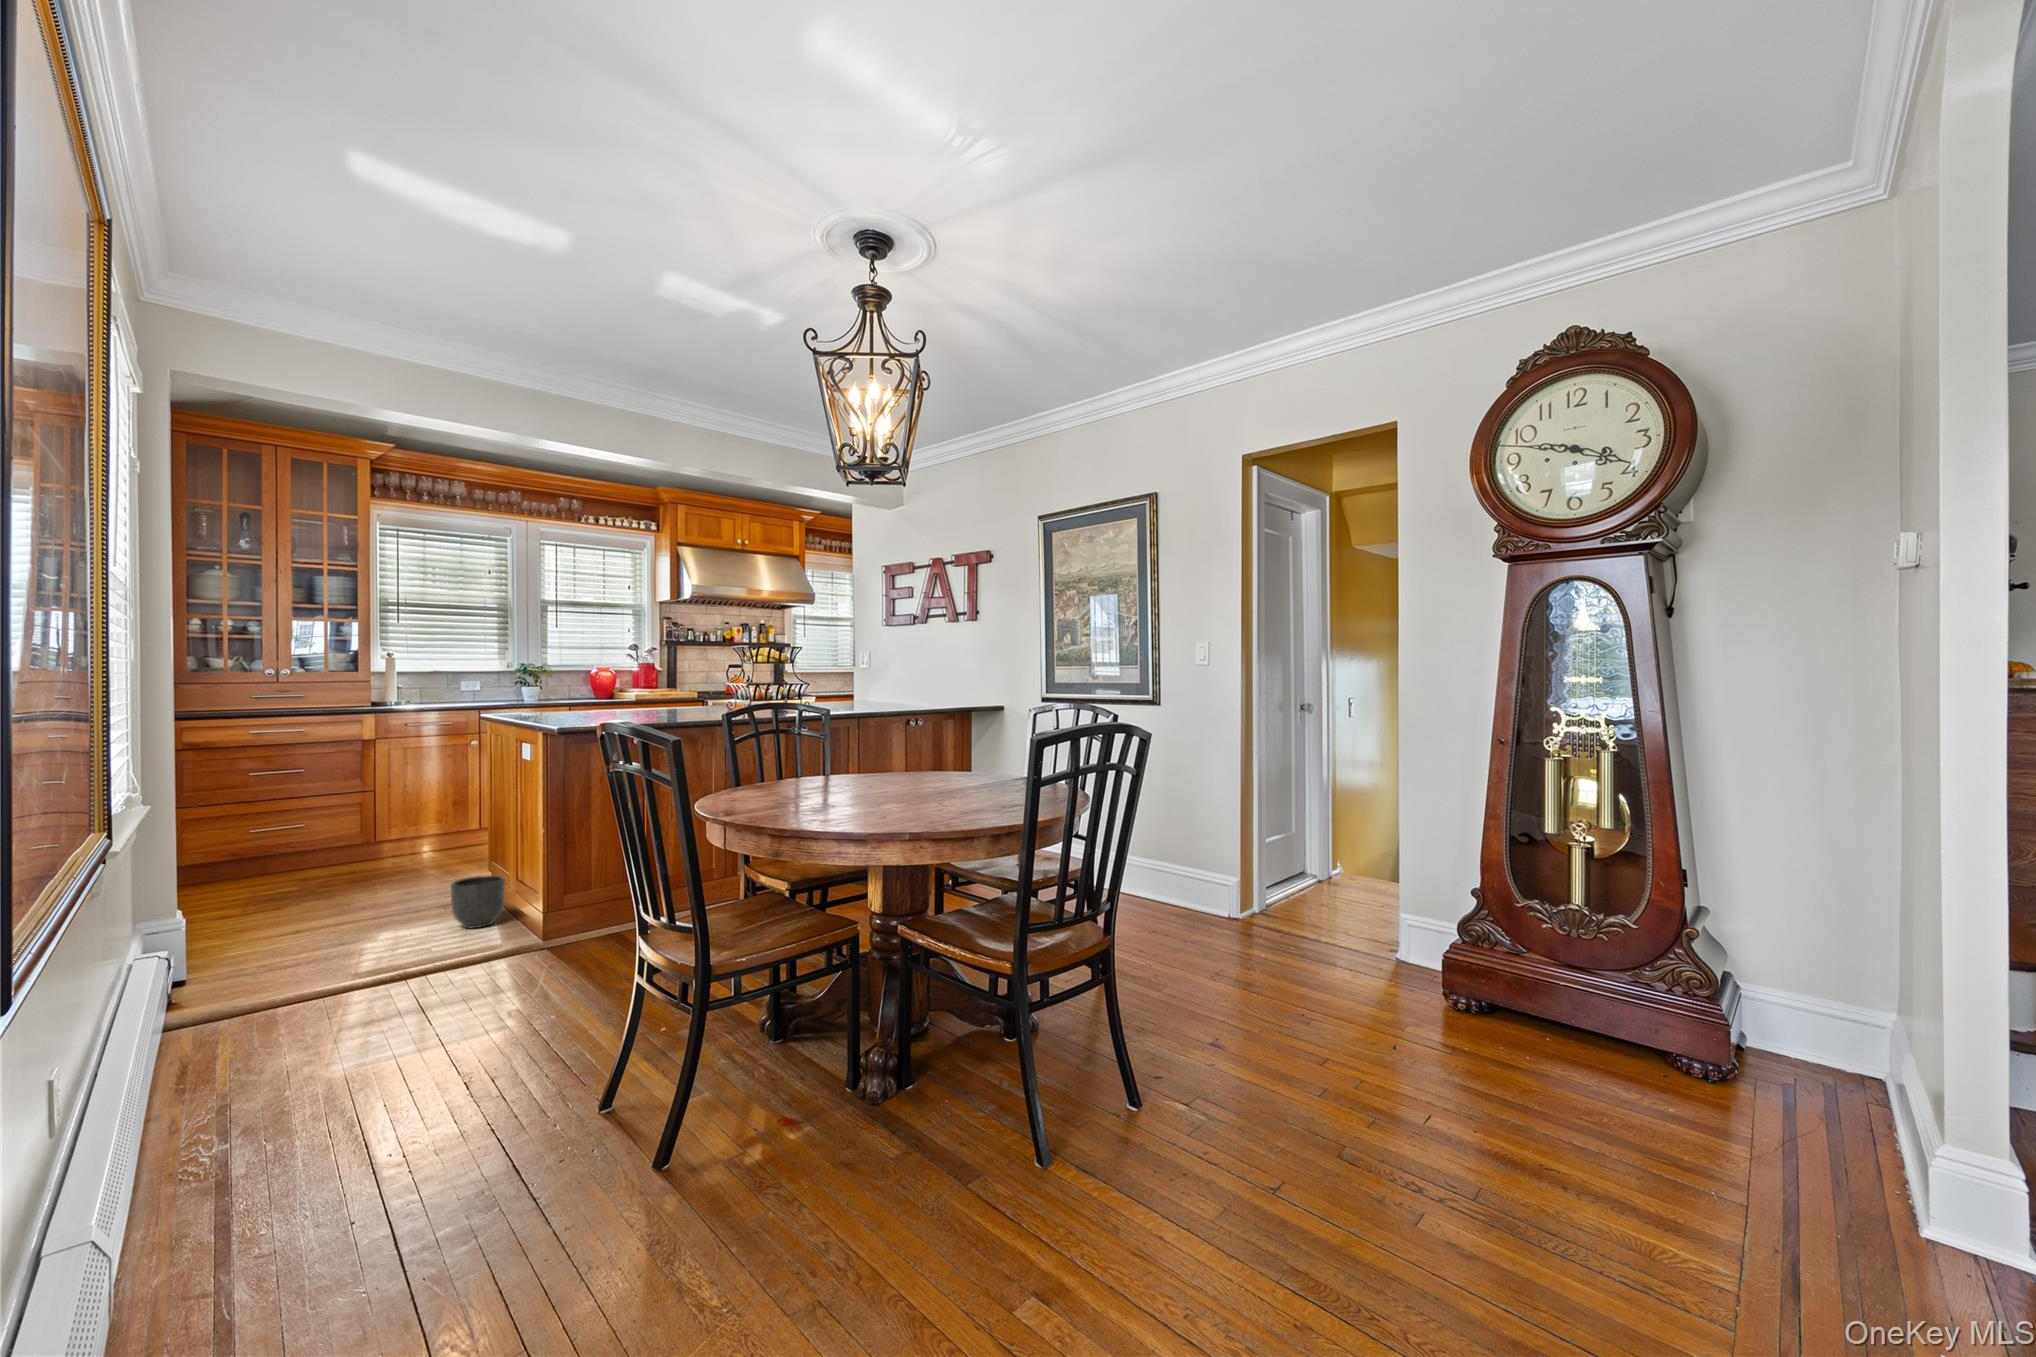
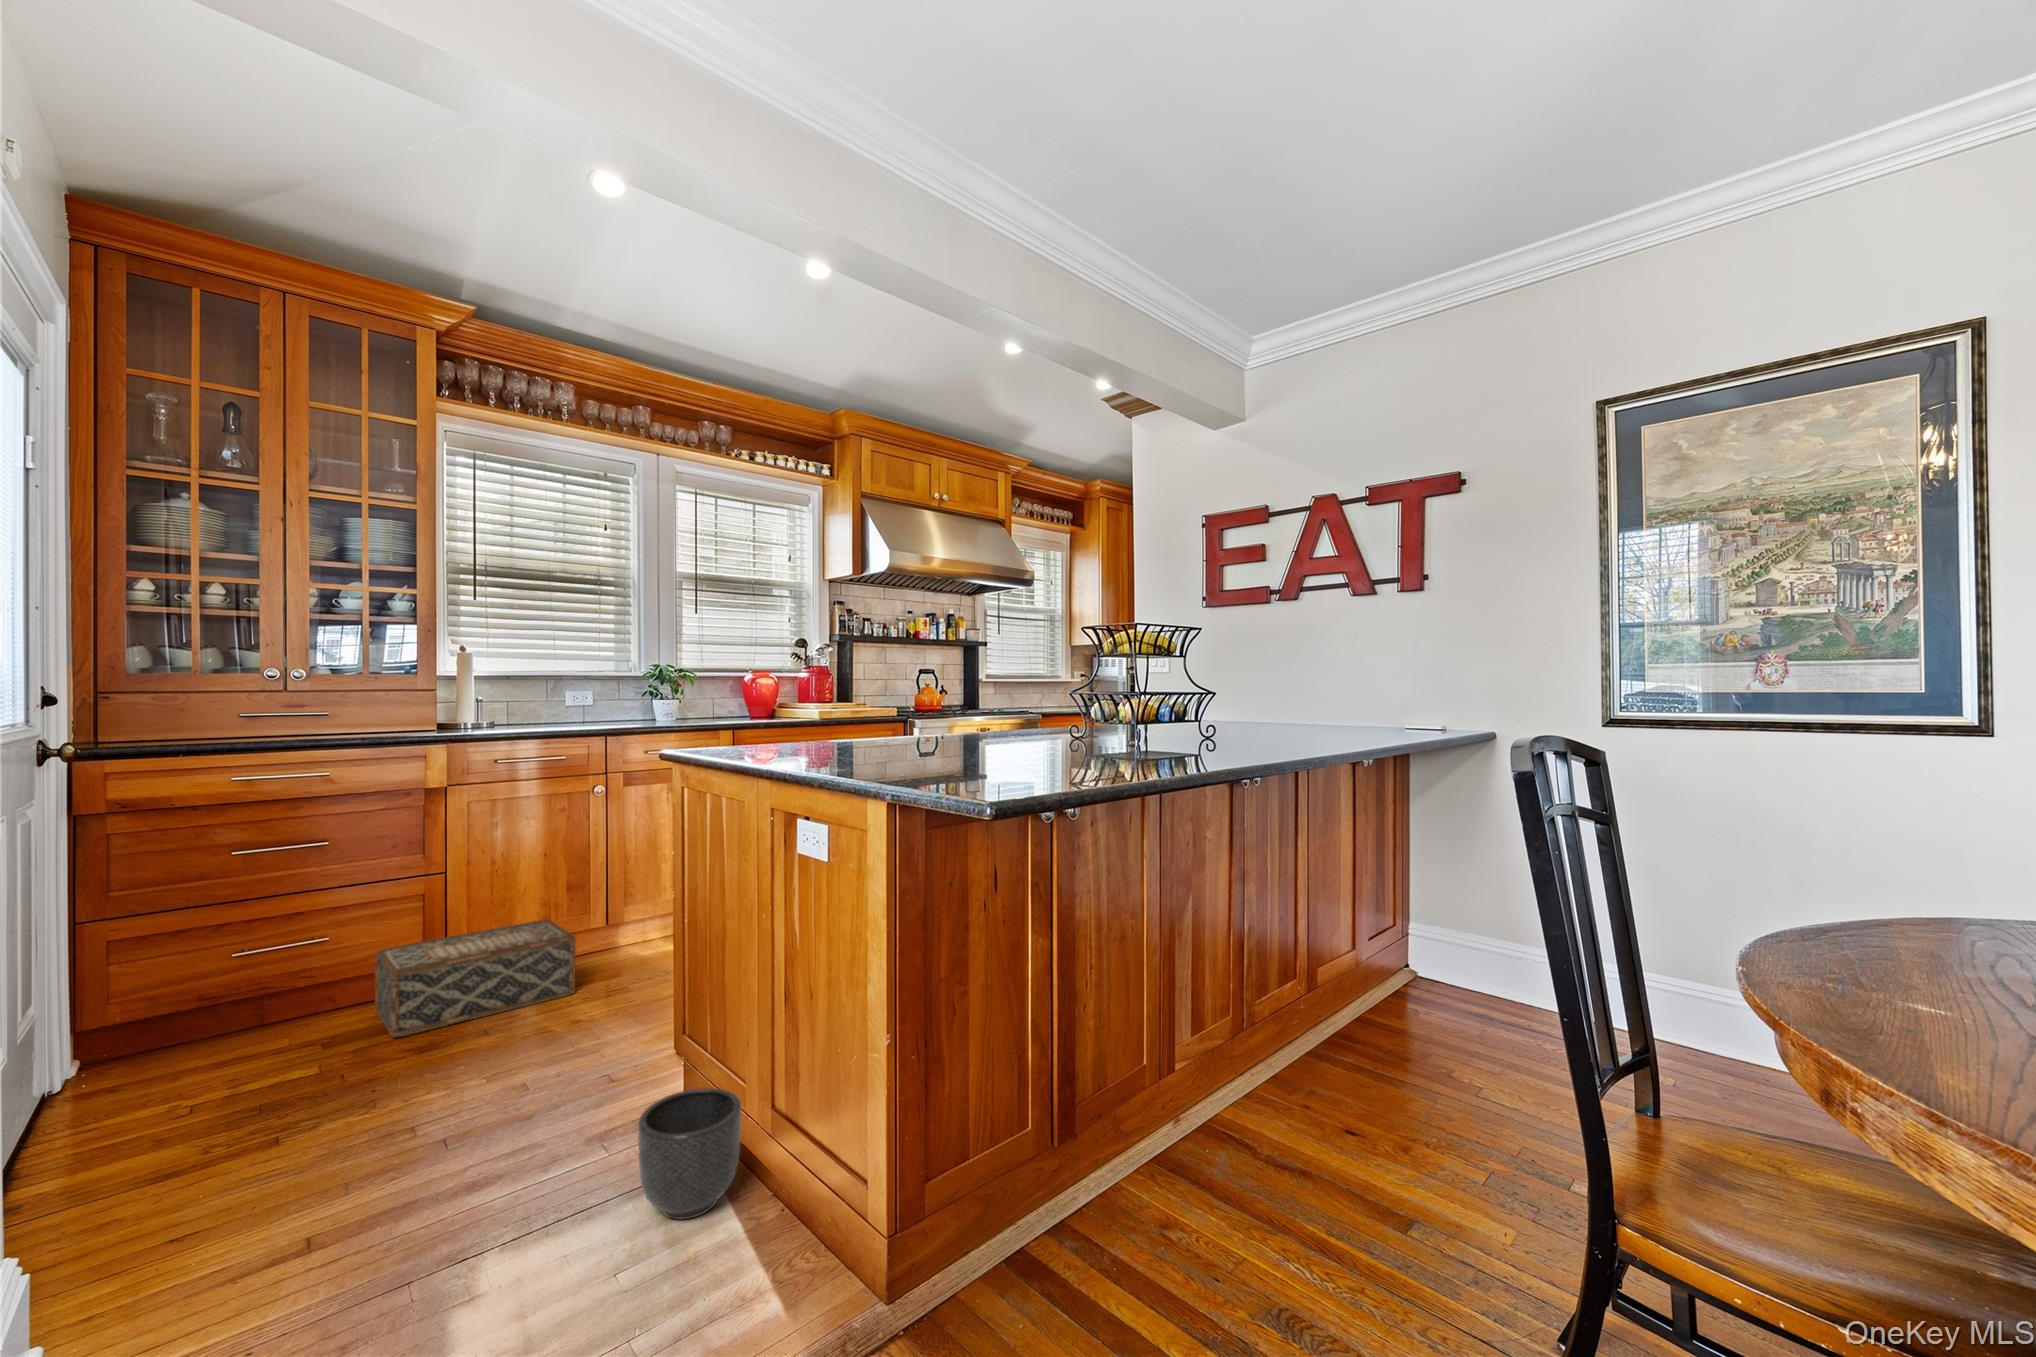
woven basket: none [332,822,454,879] -> present [375,919,576,1038]

